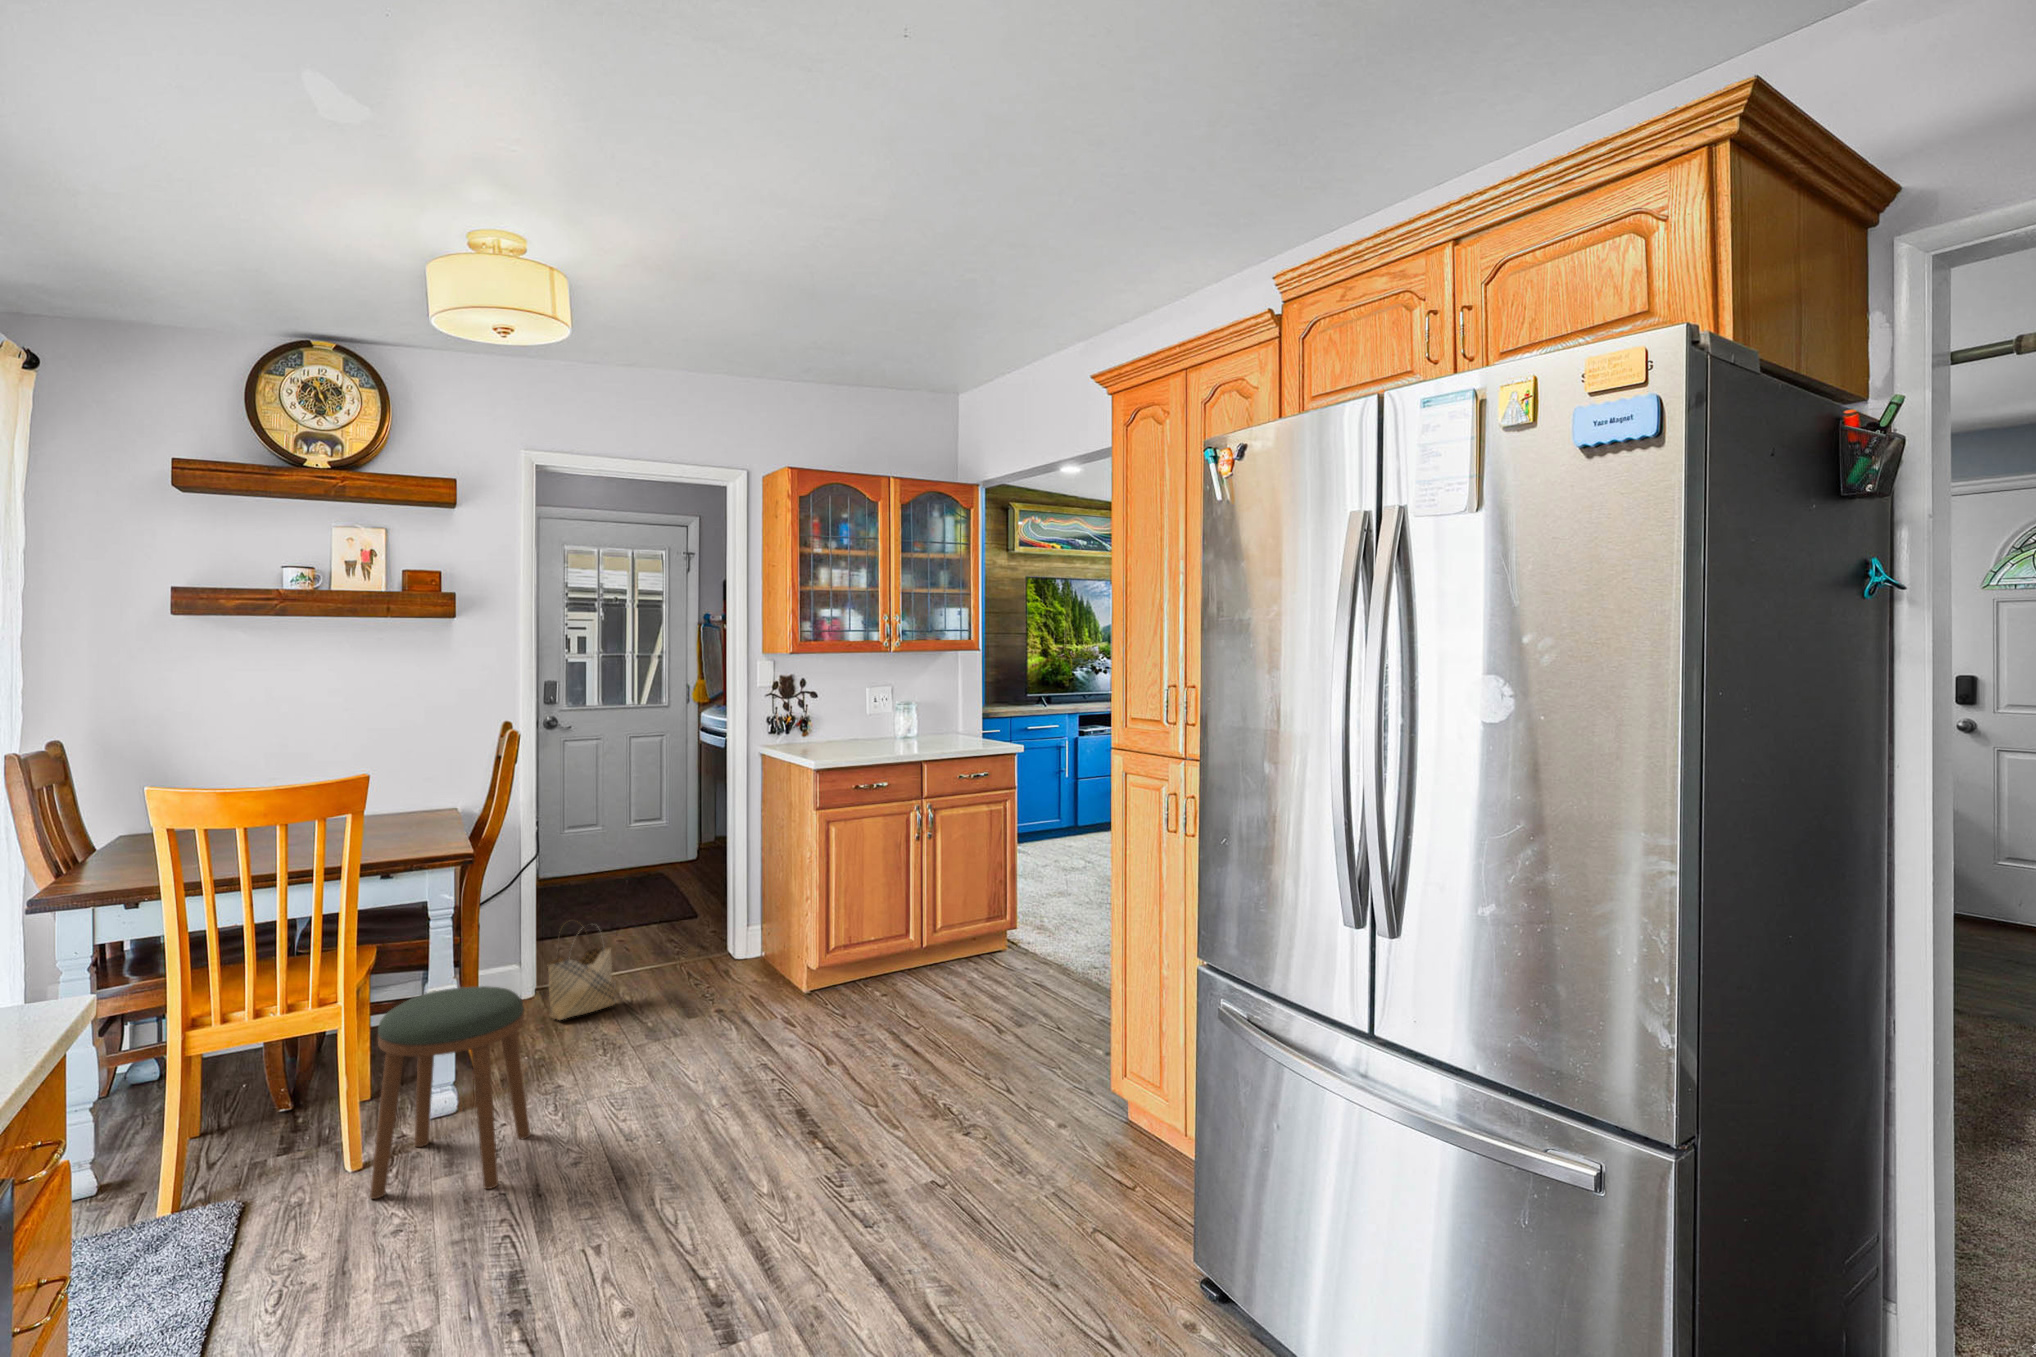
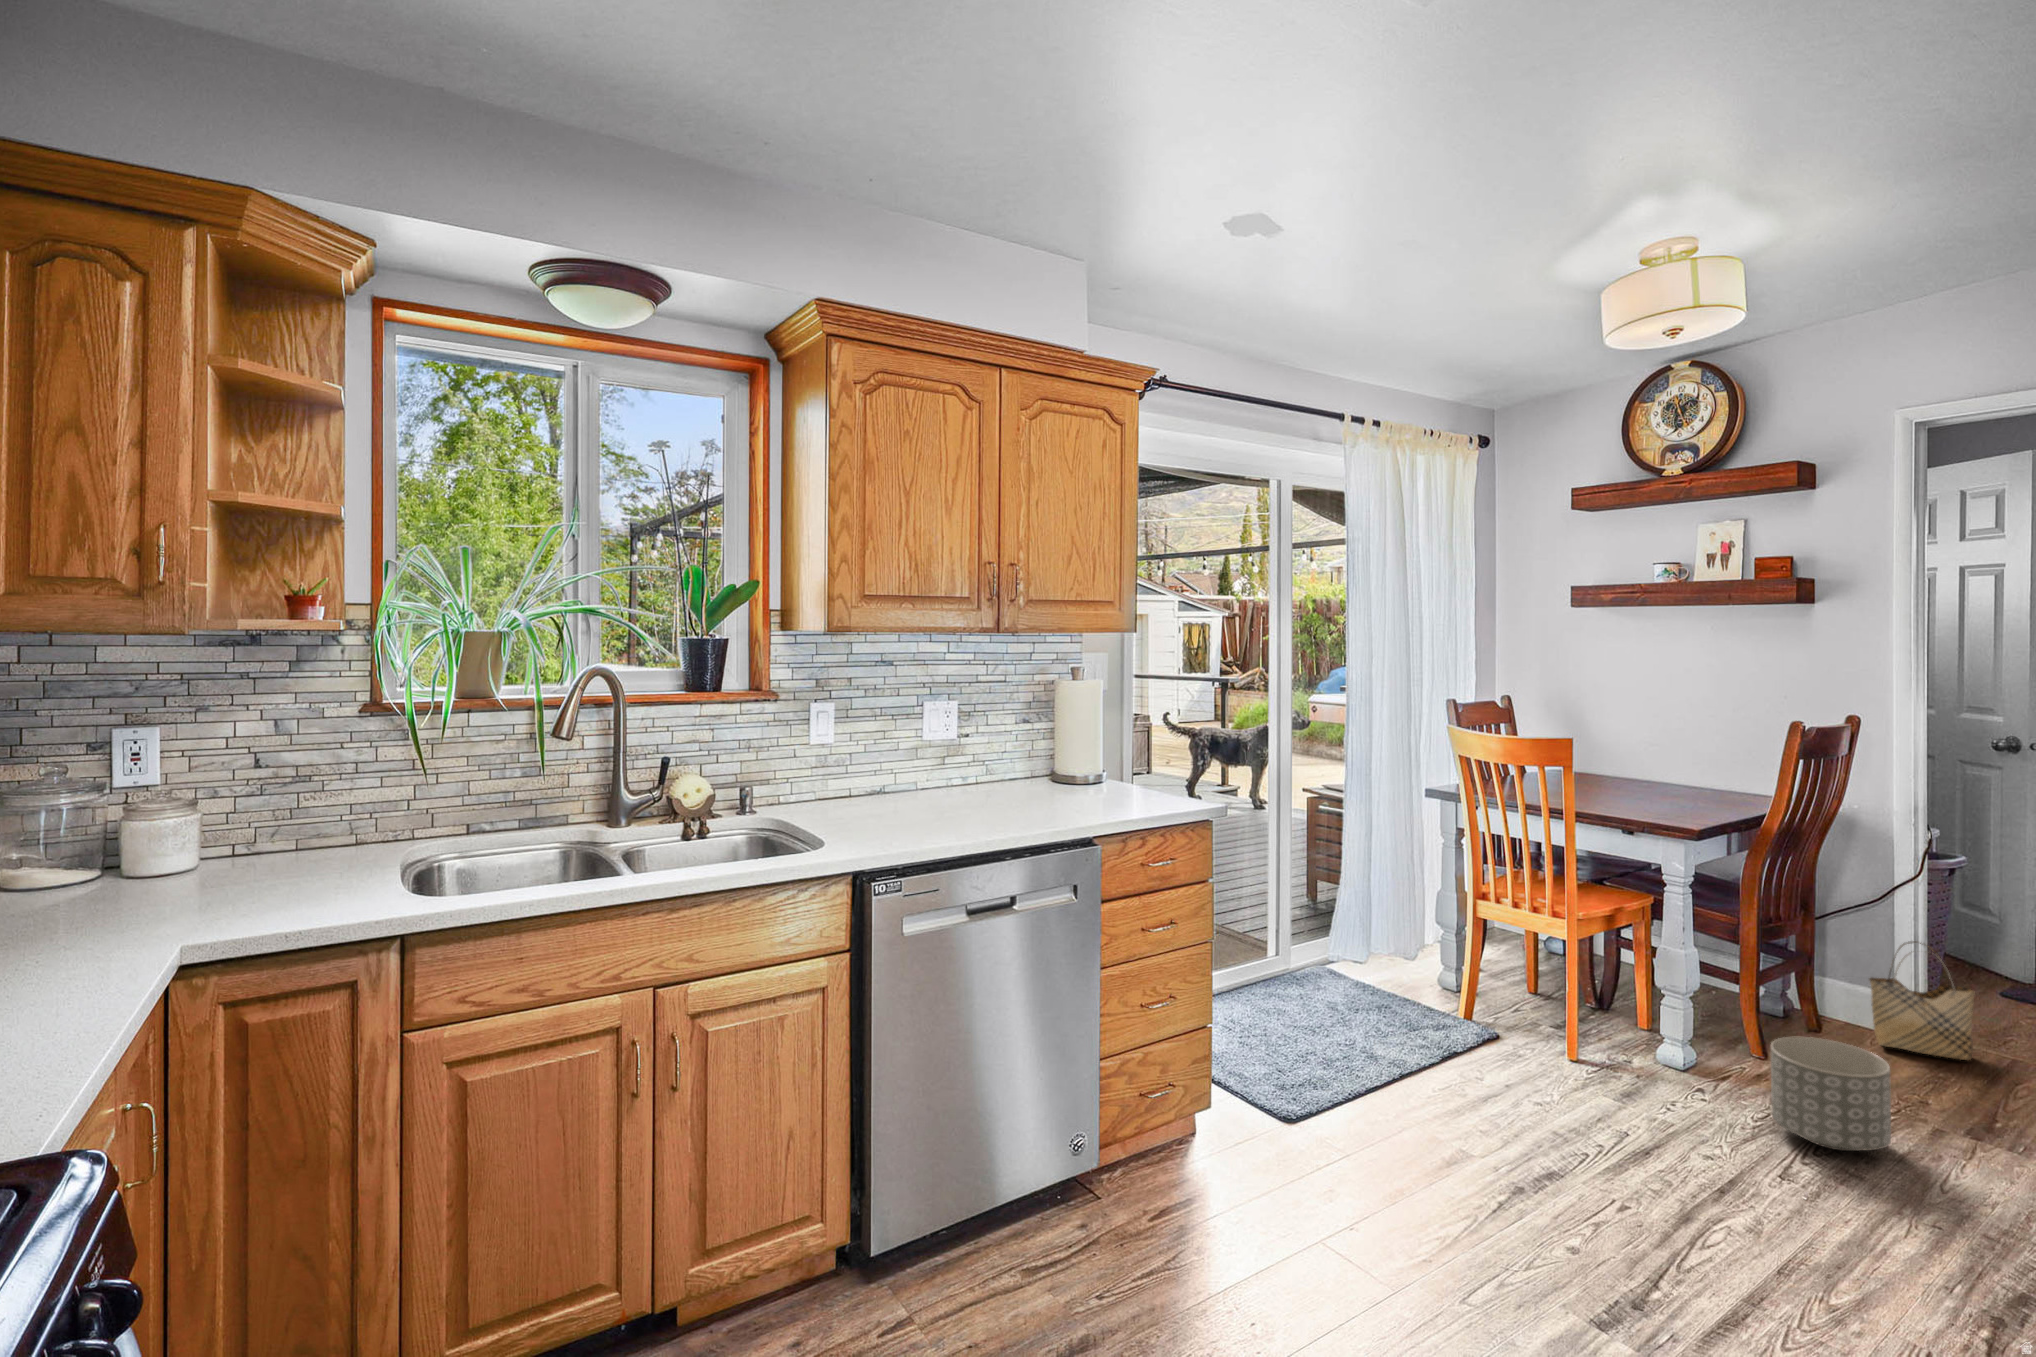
stool: present [370,986,530,1199] -> none [1547,941,1706,1125]
planter: none [582,1010,670,1110] -> present [1771,1037,1891,1151]

